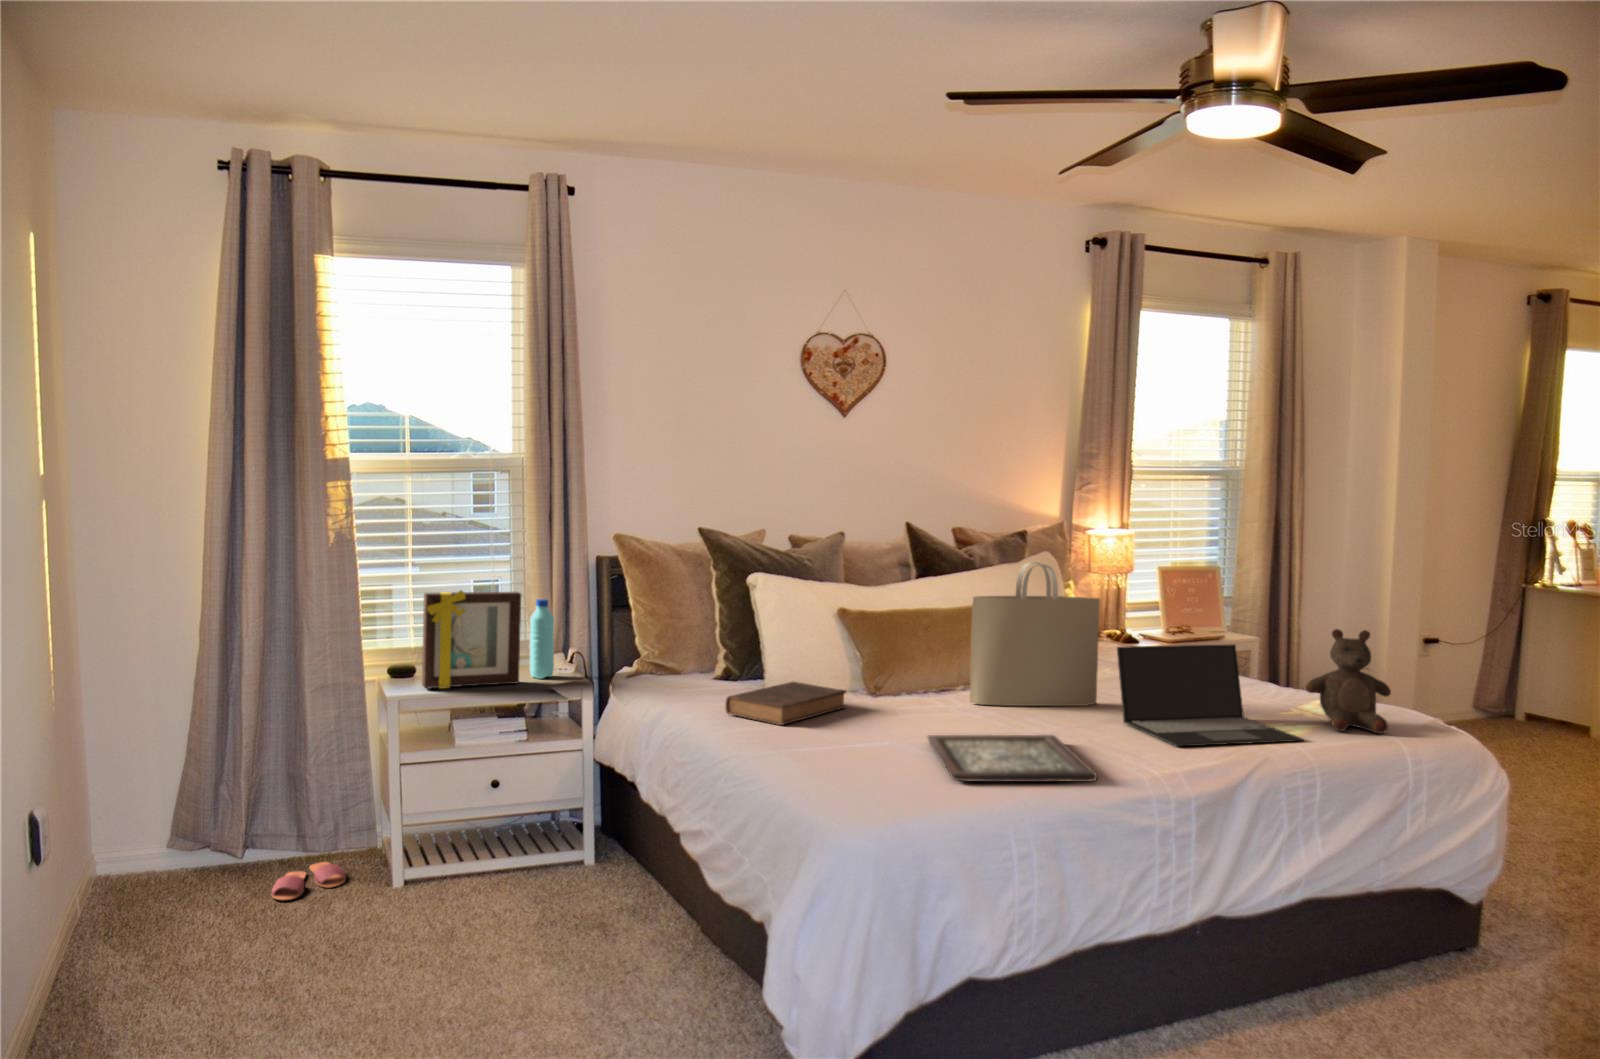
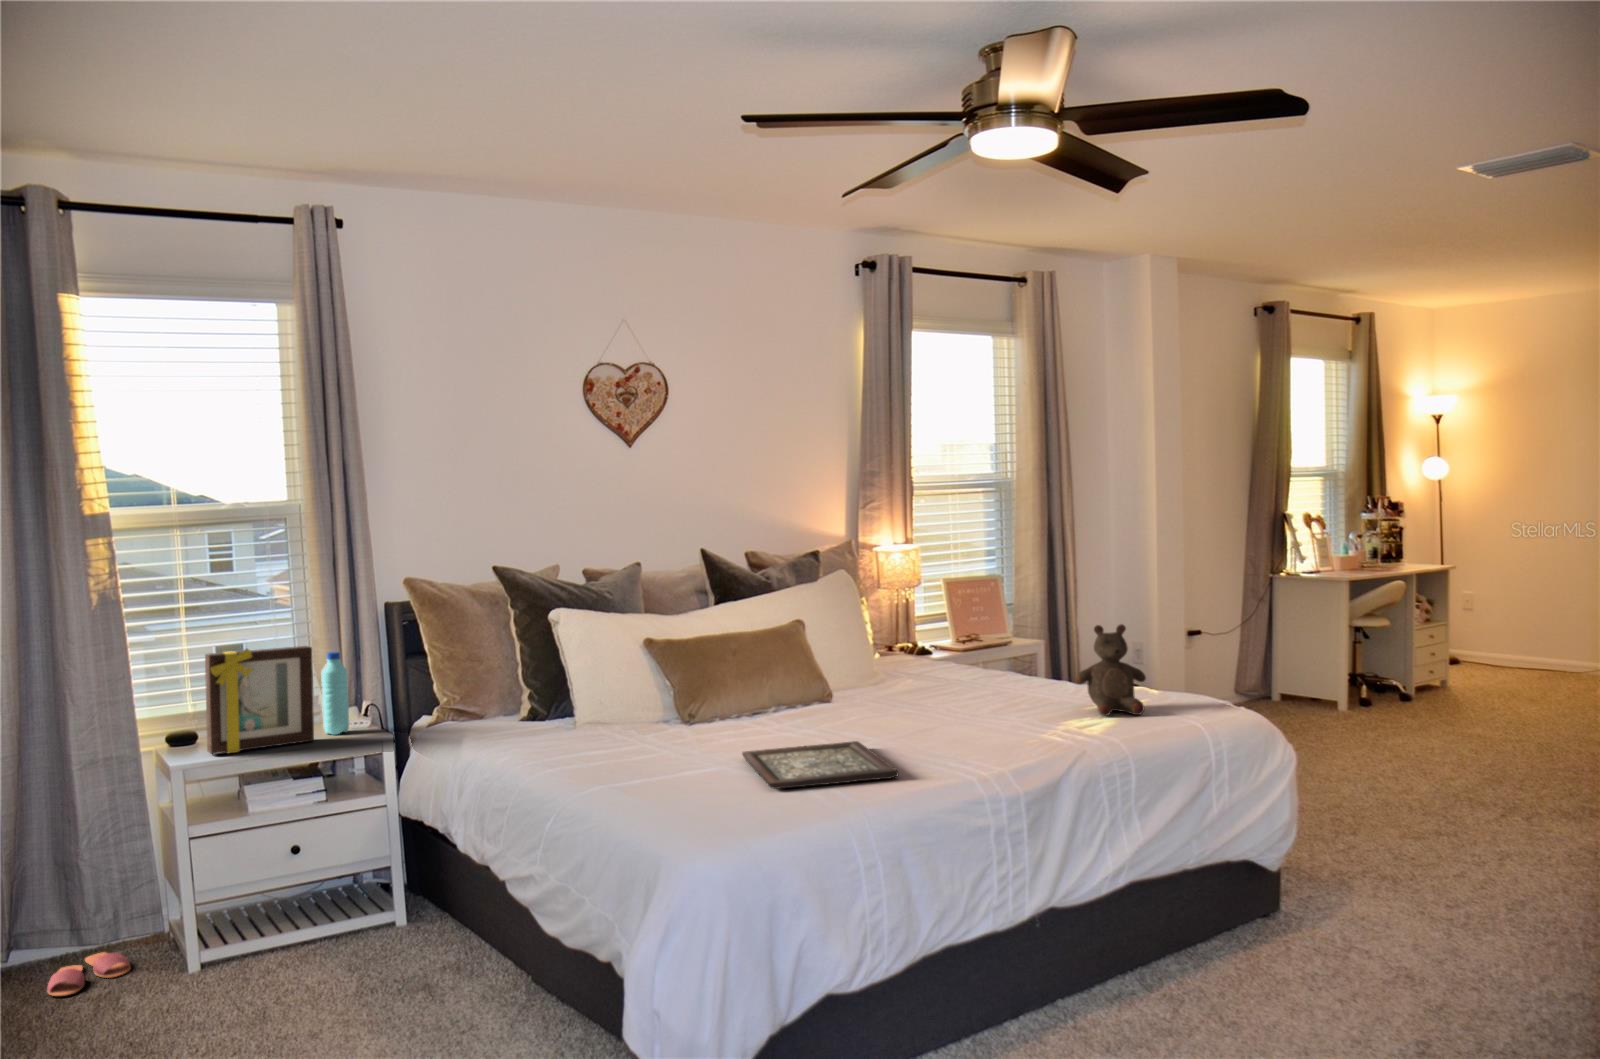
tote bag: present [970,562,1100,706] -> none [775,581,894,721]
laptop: present [1117,644,1304,746] -> none [909,646,1075,742]
book: present [725,682,846,725] -> none [541,714,660,756]

